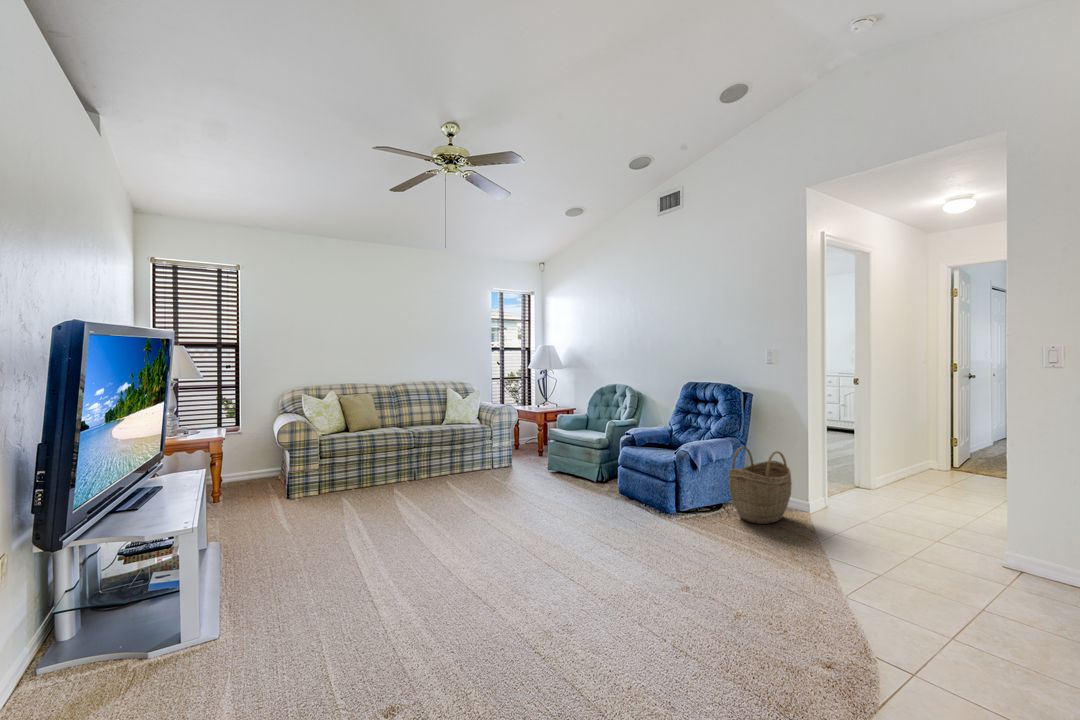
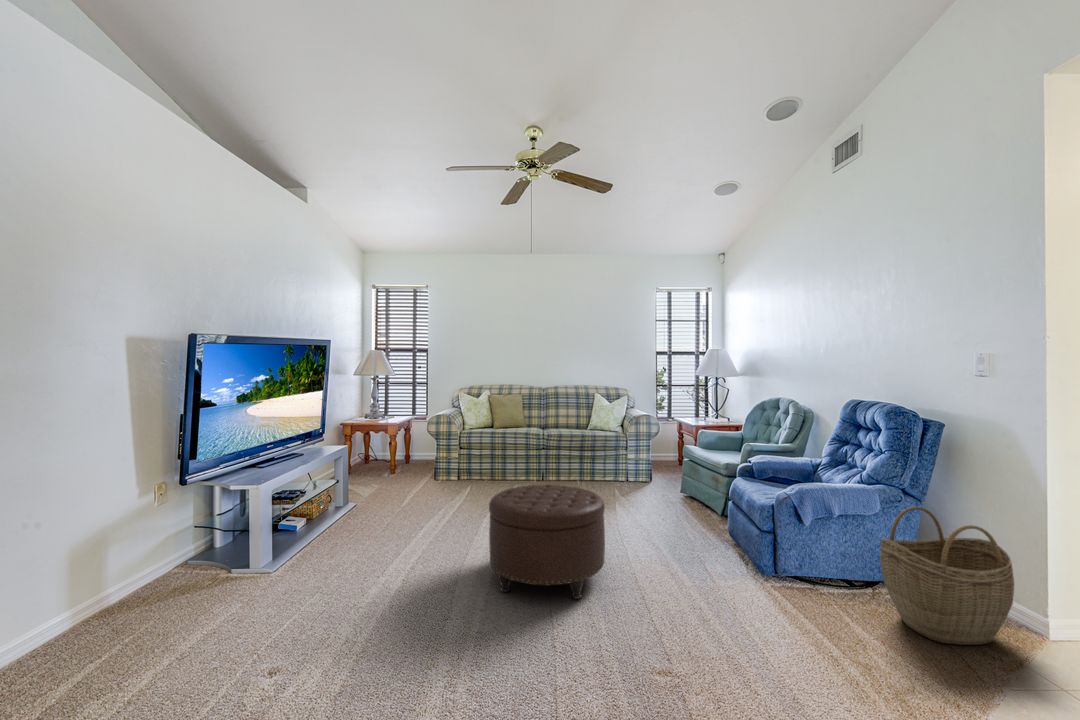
ottoman: none [464,469,569,569] -> present [489,484,605,599]

